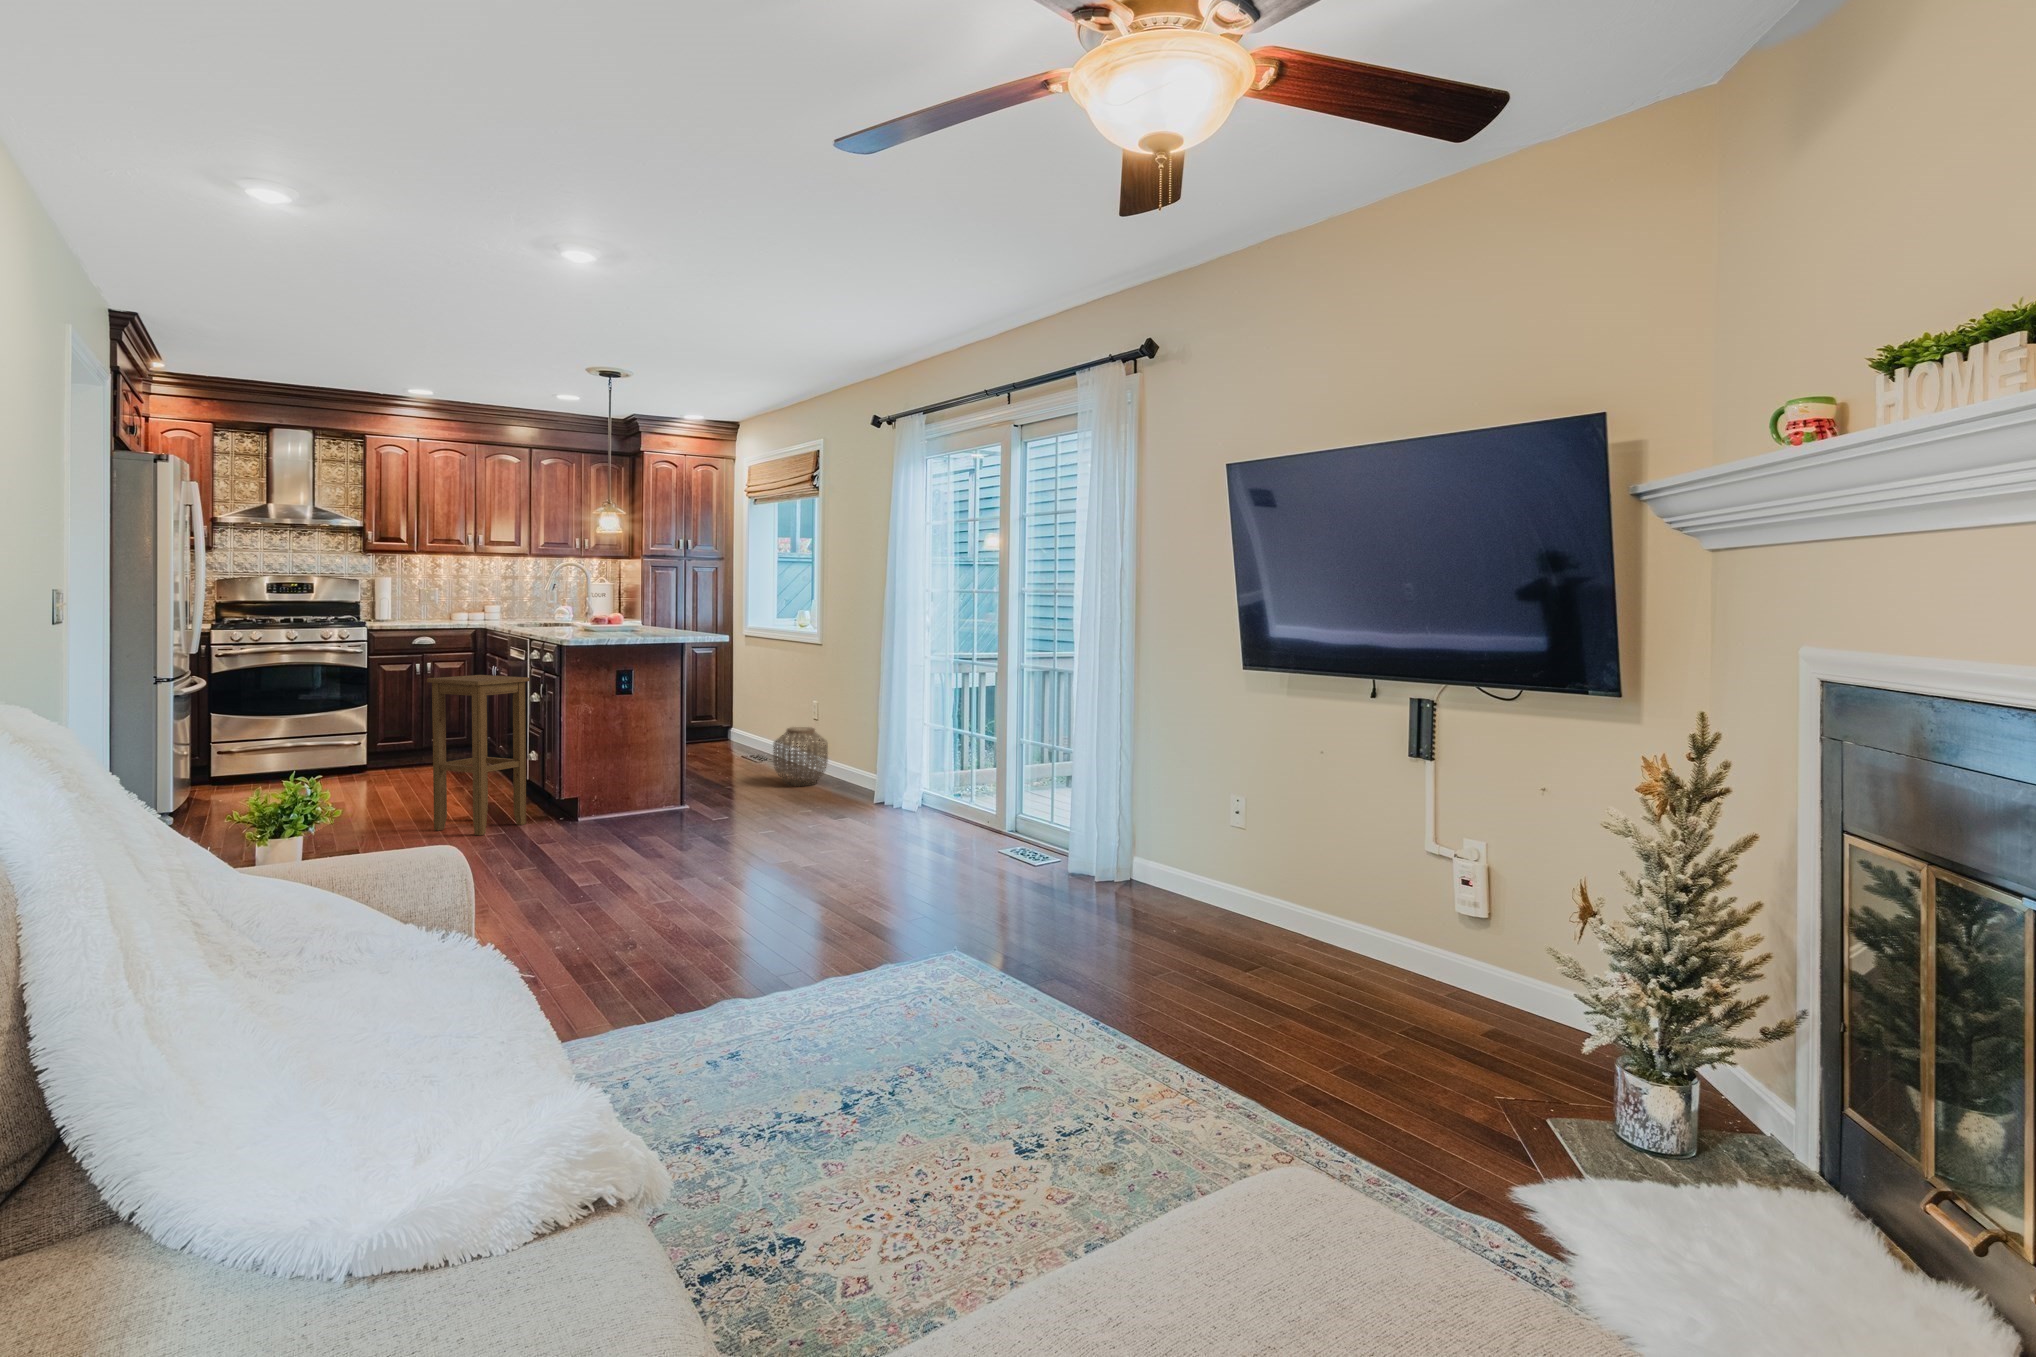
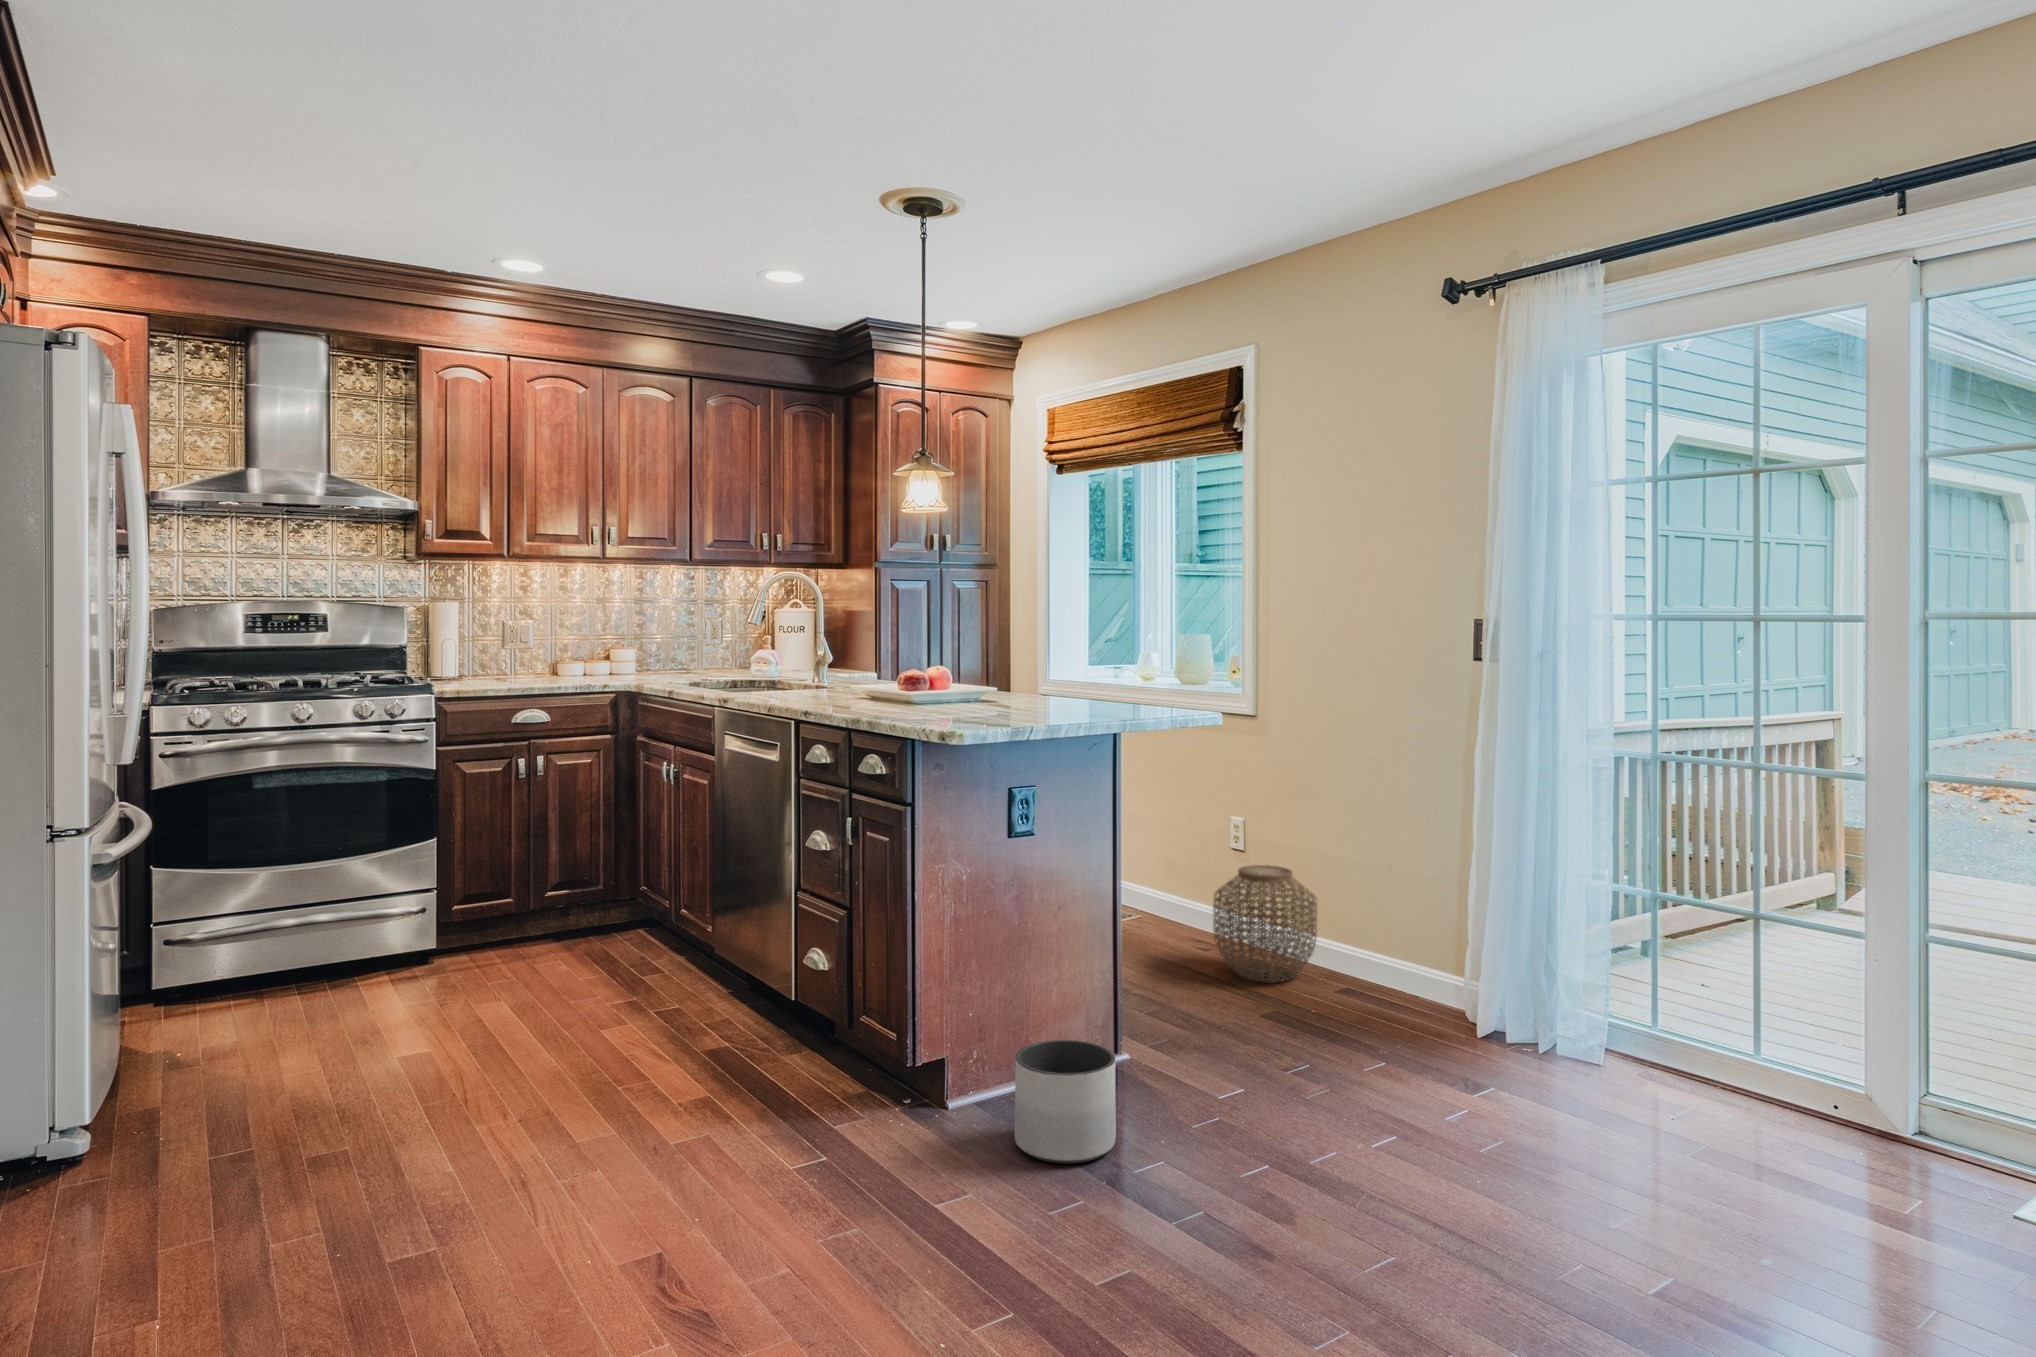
stool: present [427,675,530,835] -> none [681,802,887,1195]
planter: none [582,784,630,831] -> present [1015,1040,1116,1164]

